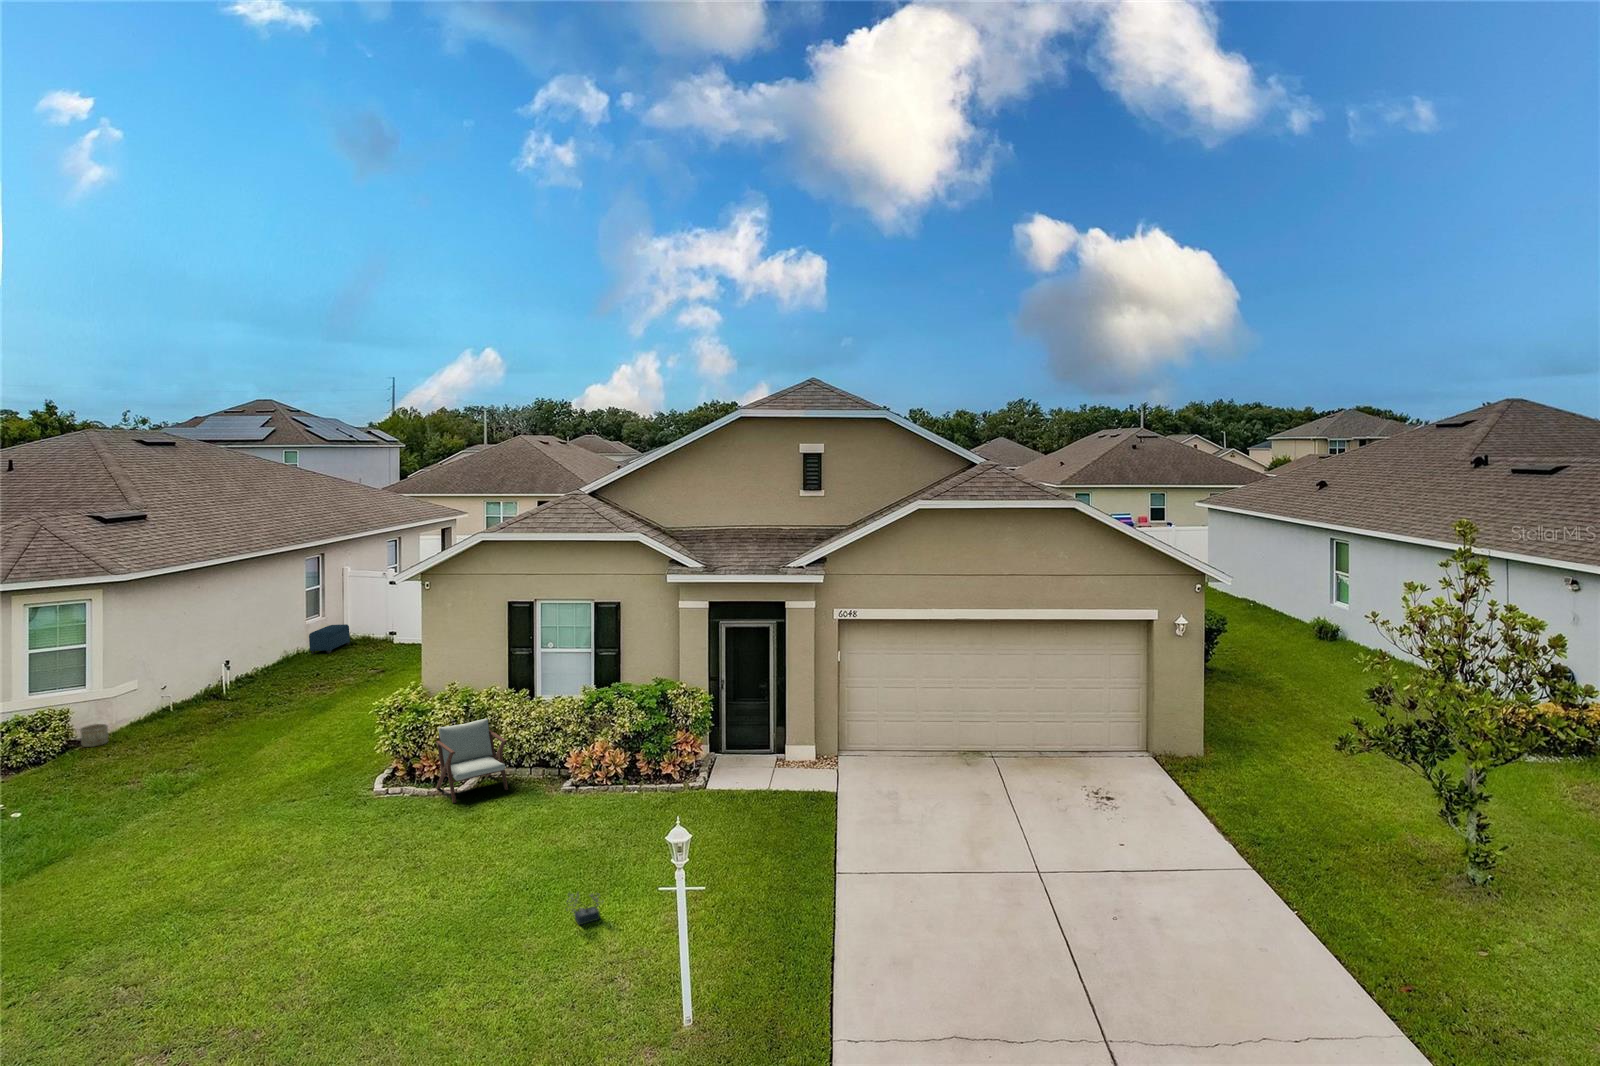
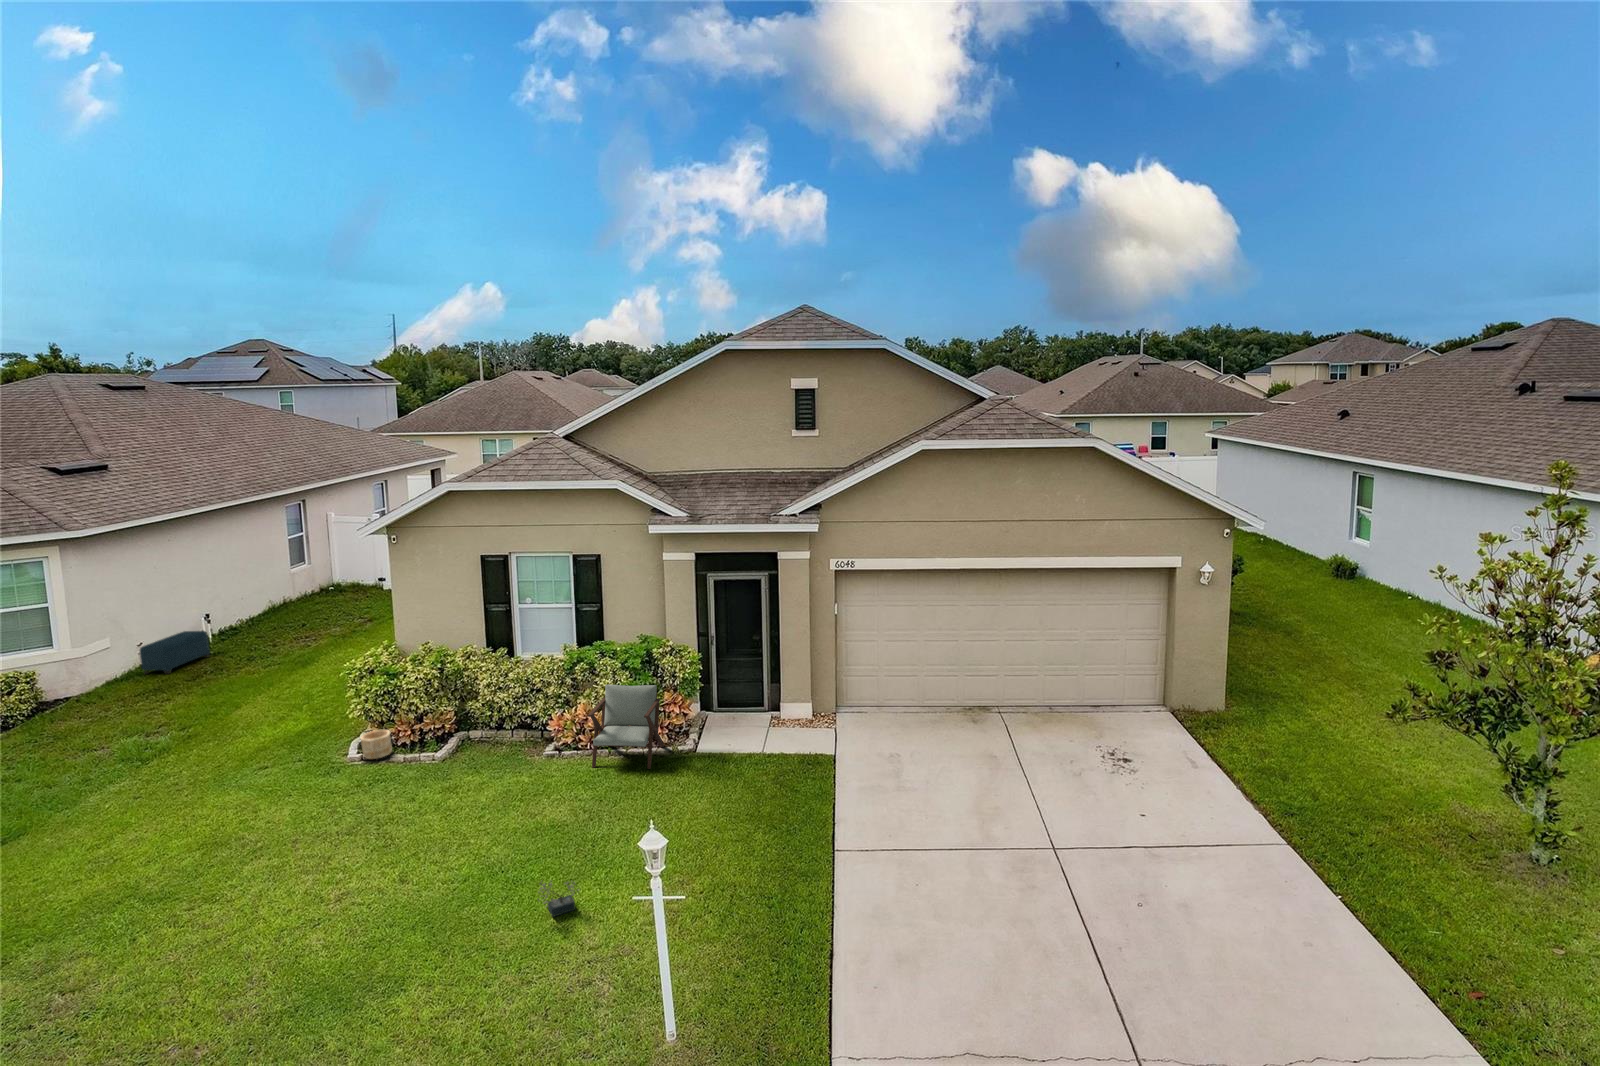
bench: present [309,624,350,654] -> present [140,631,210,674]
lounge chair: present [436,719,508,803] -> present [588,685,664,769]
wooden bucket: present [80,724,108,747] -> present [360,730,392,759]

